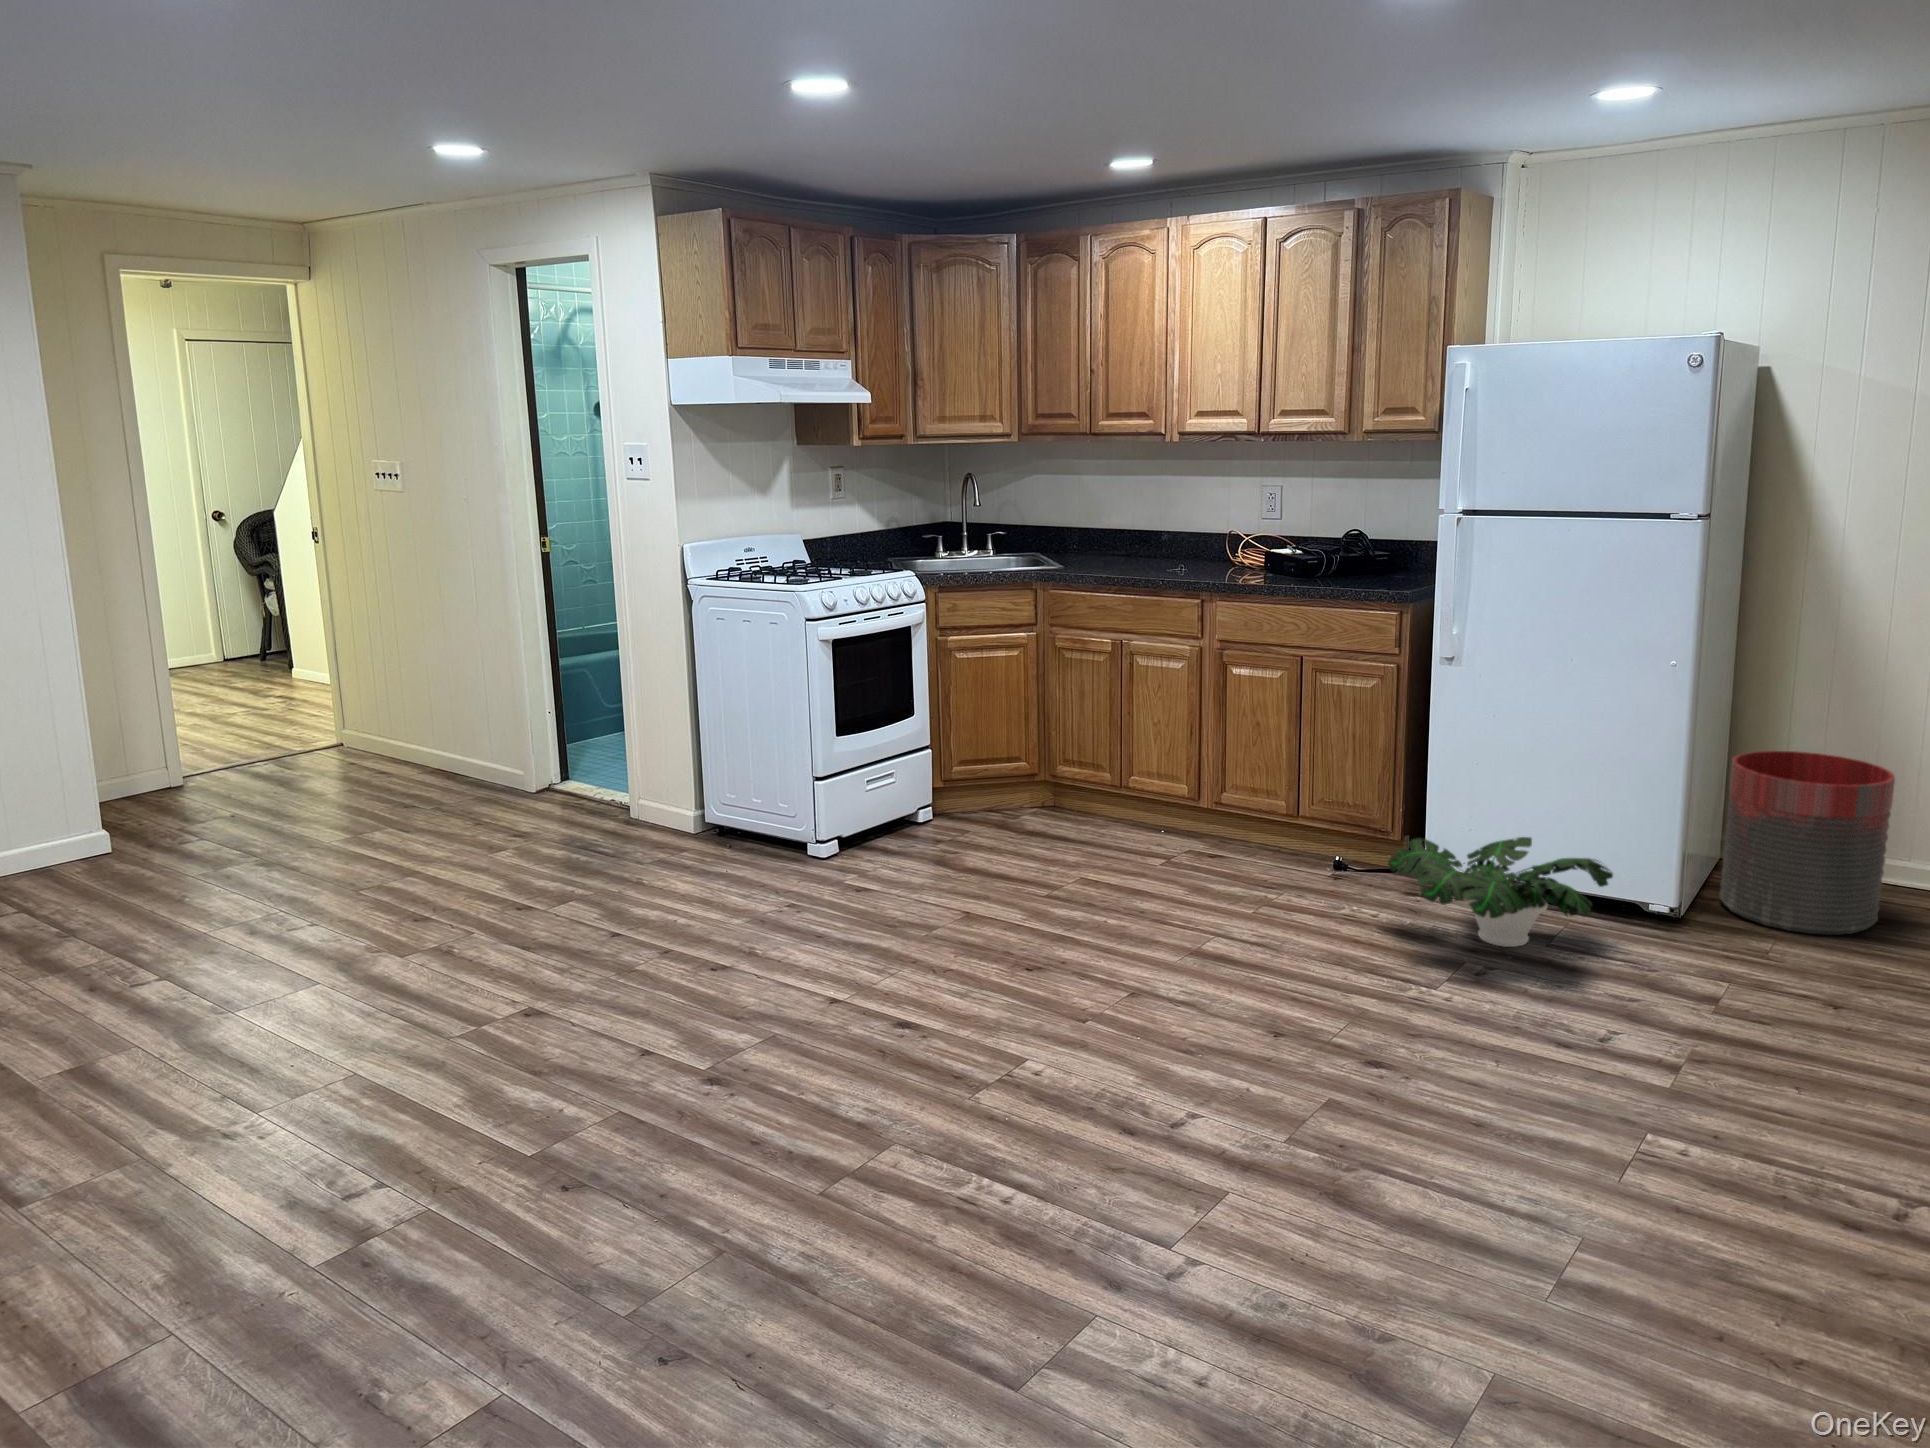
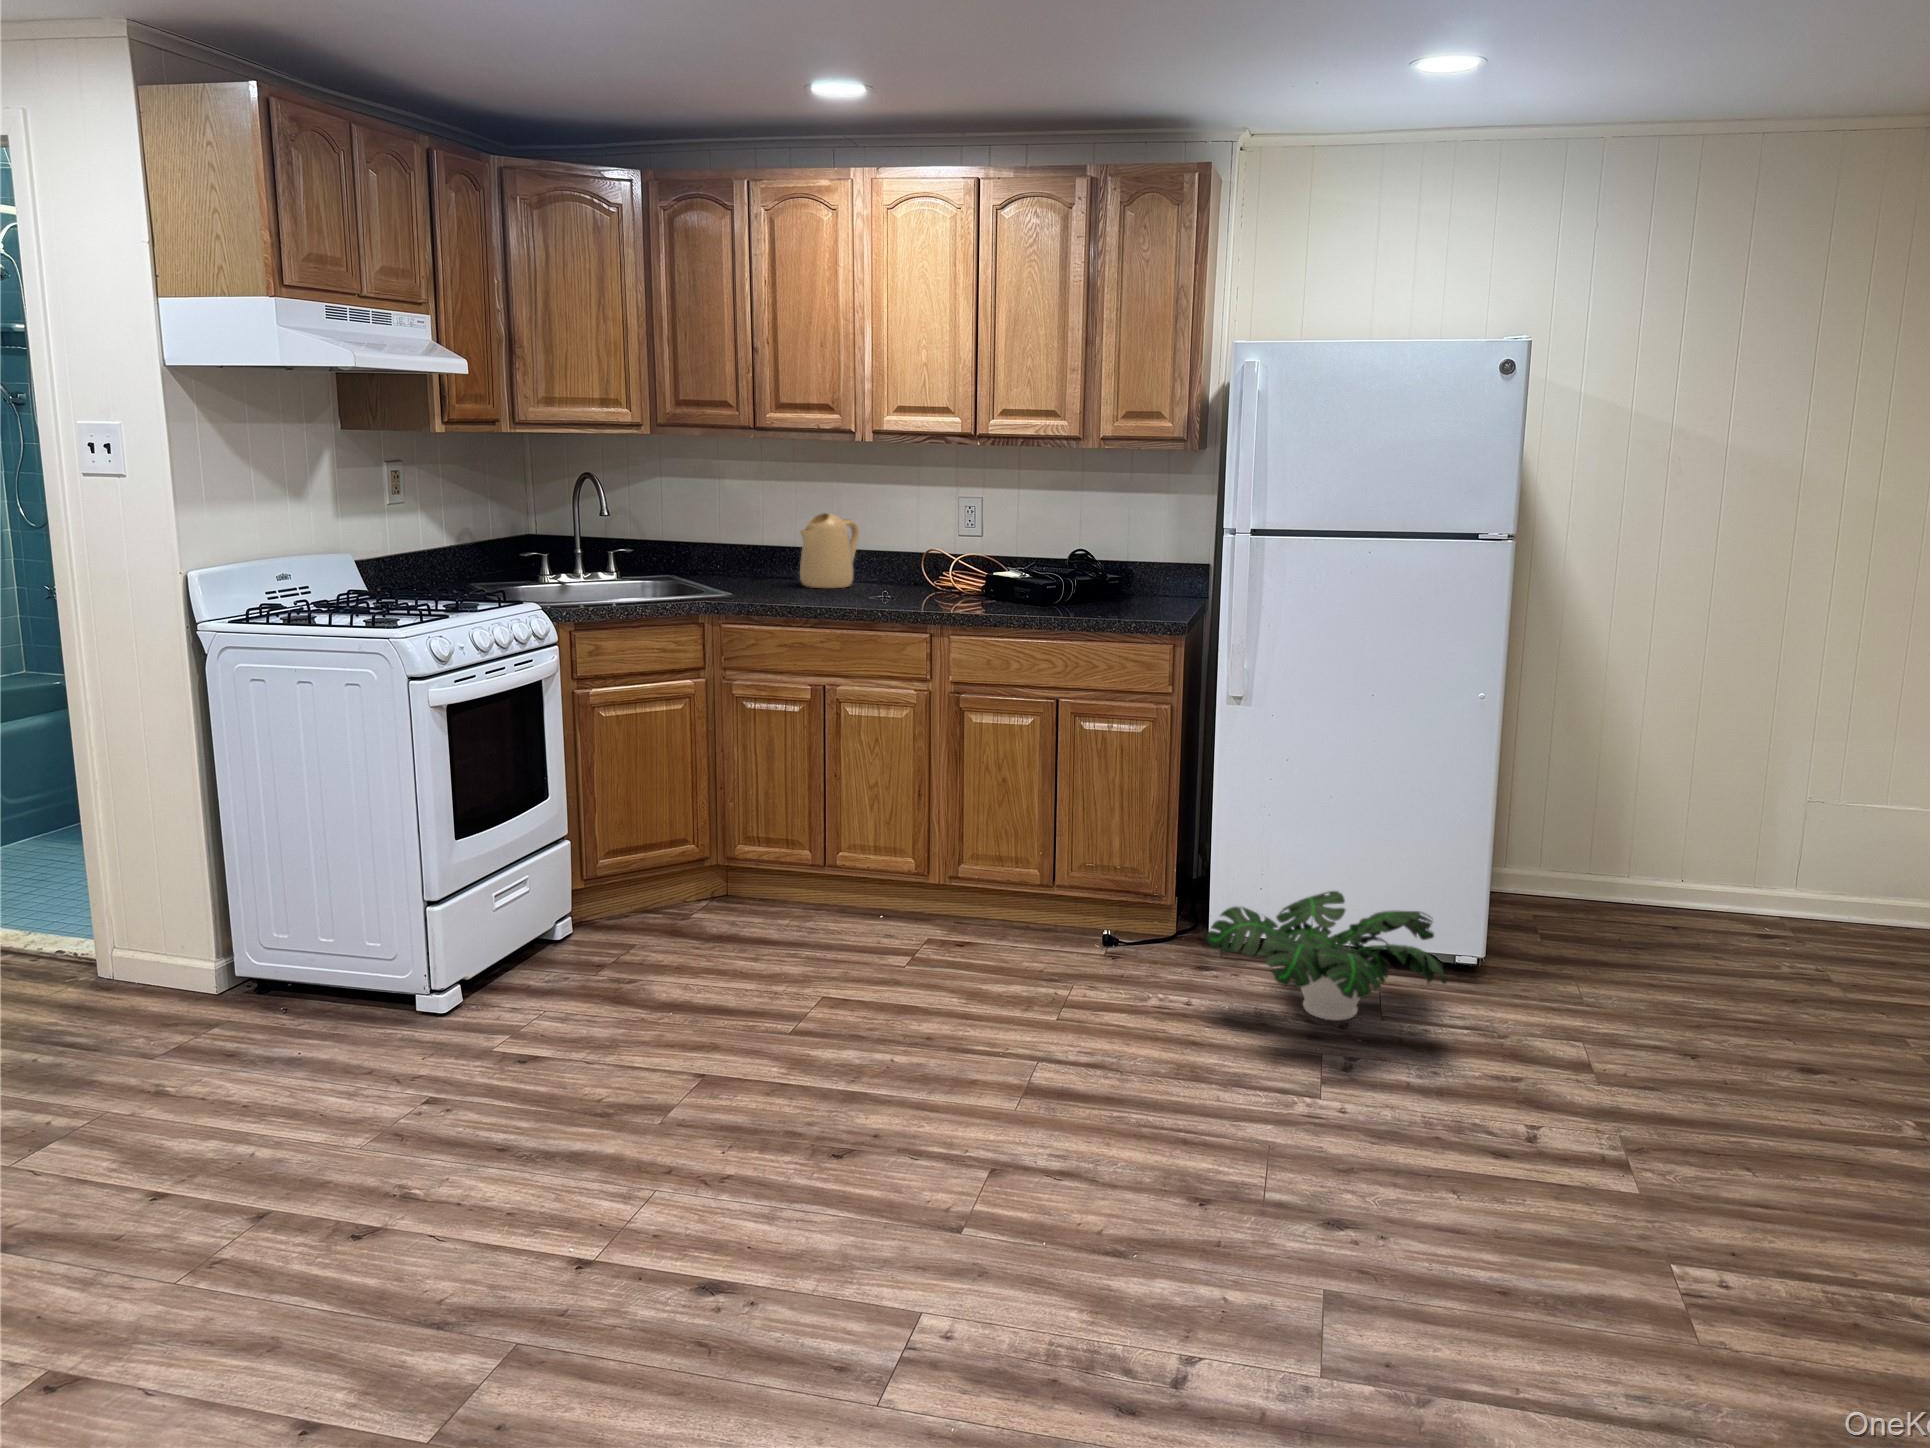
kettle: none [1128,502,1183,564] -> present [800,513,859,588]
trash can: present [1720,751,1895,935] -> none [1477,771,1641,958]

